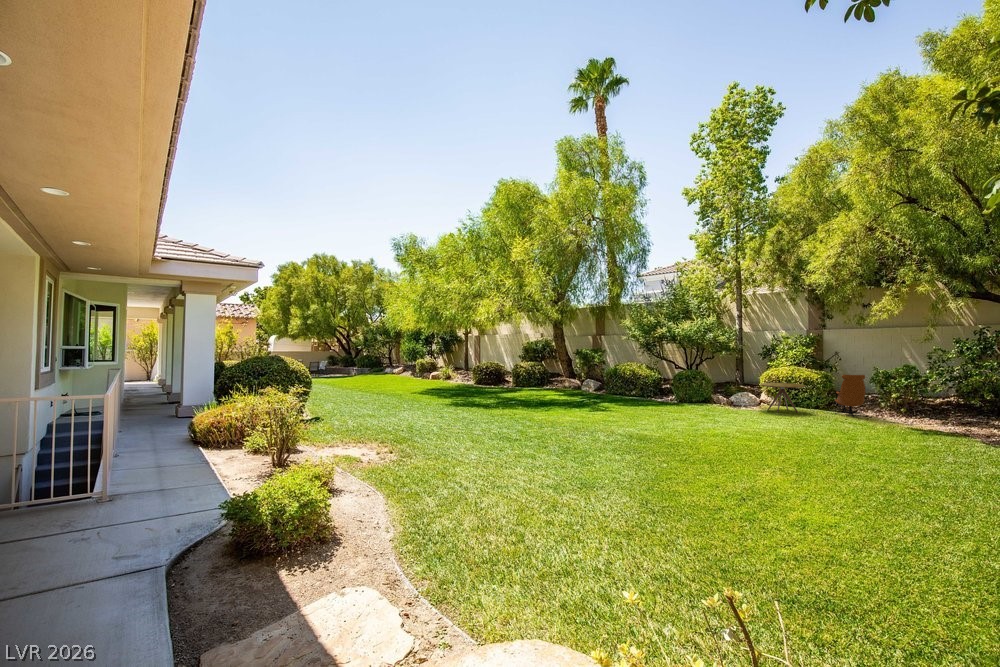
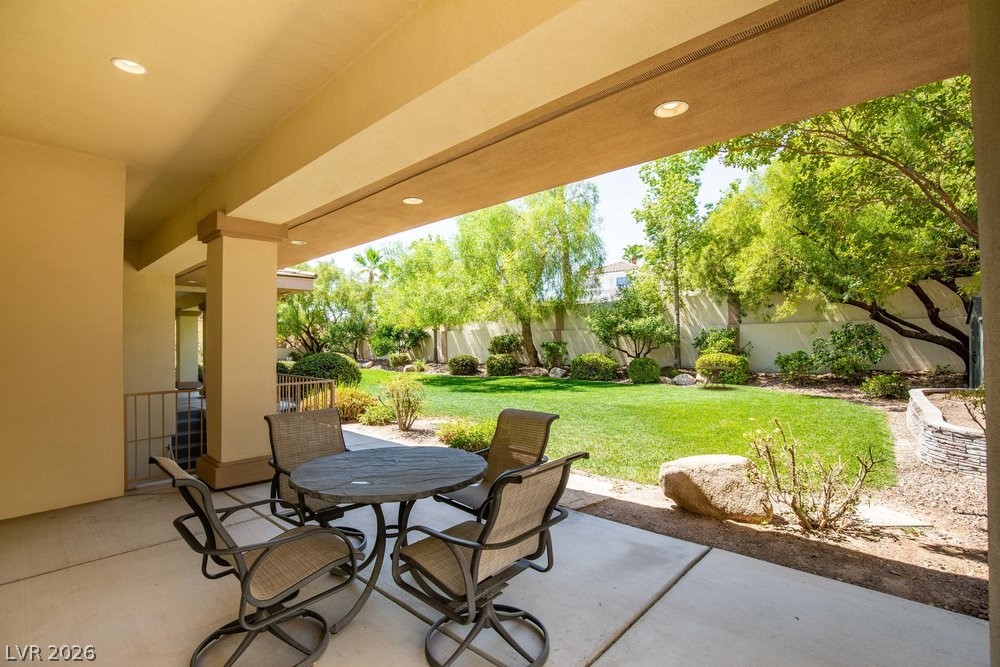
lounge chair: present [835,375,866,417] -> none [750,359,773,390]

